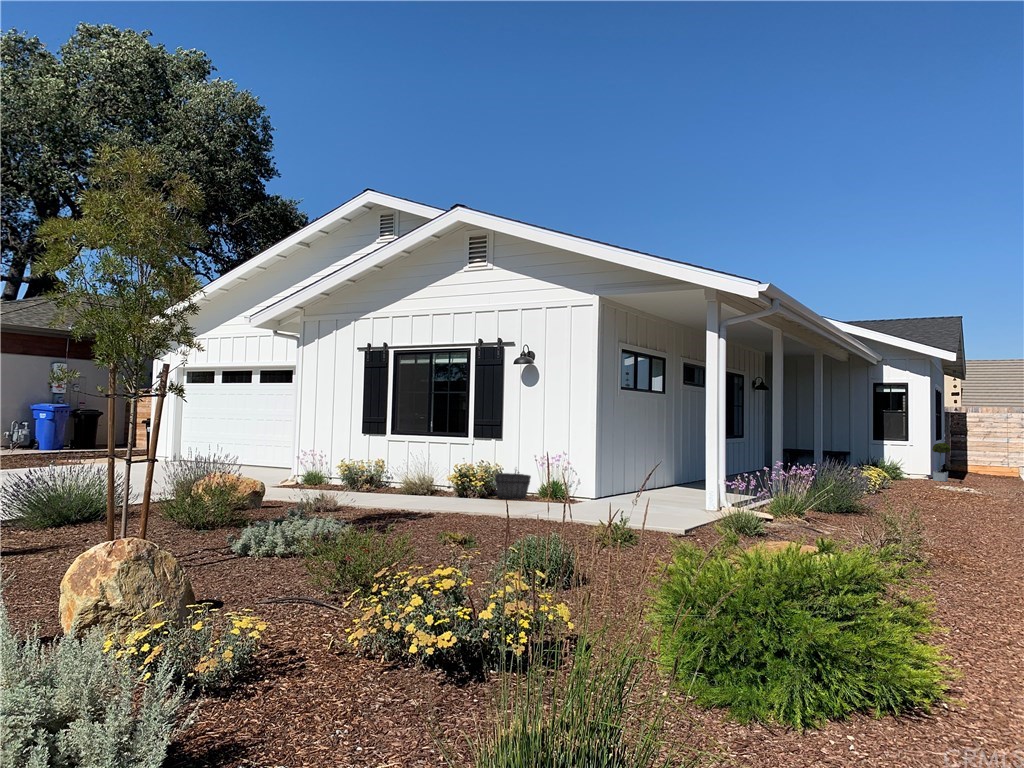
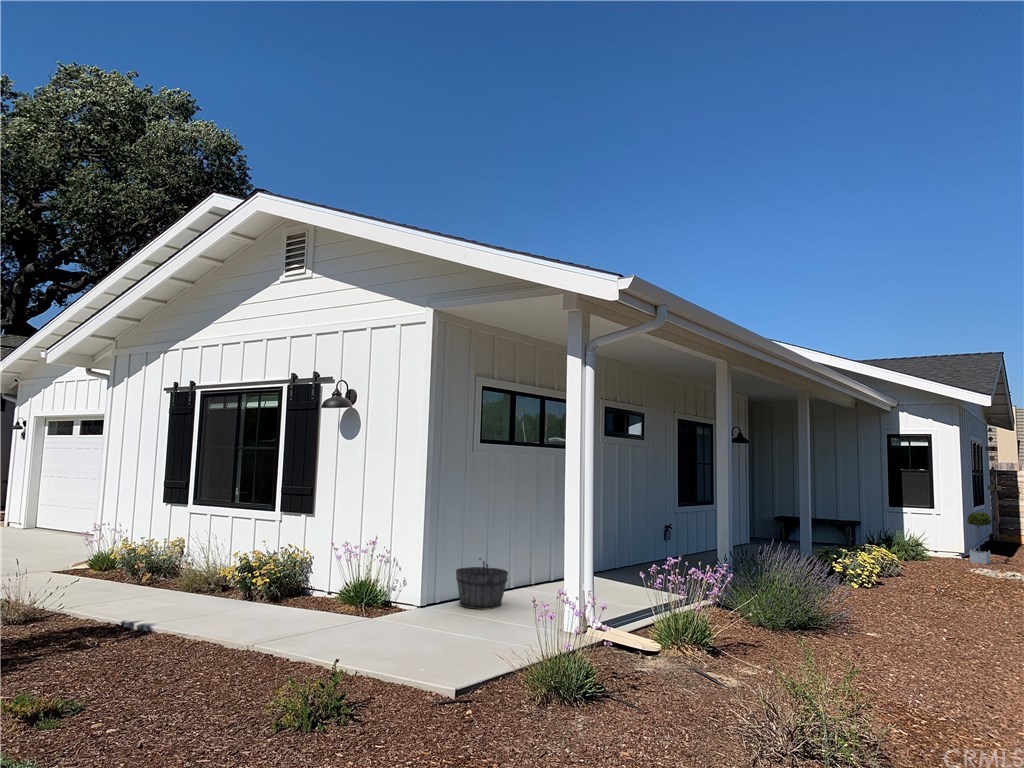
wooden bucket: present [495,470,531,499] -> present [456,559,508,610]

